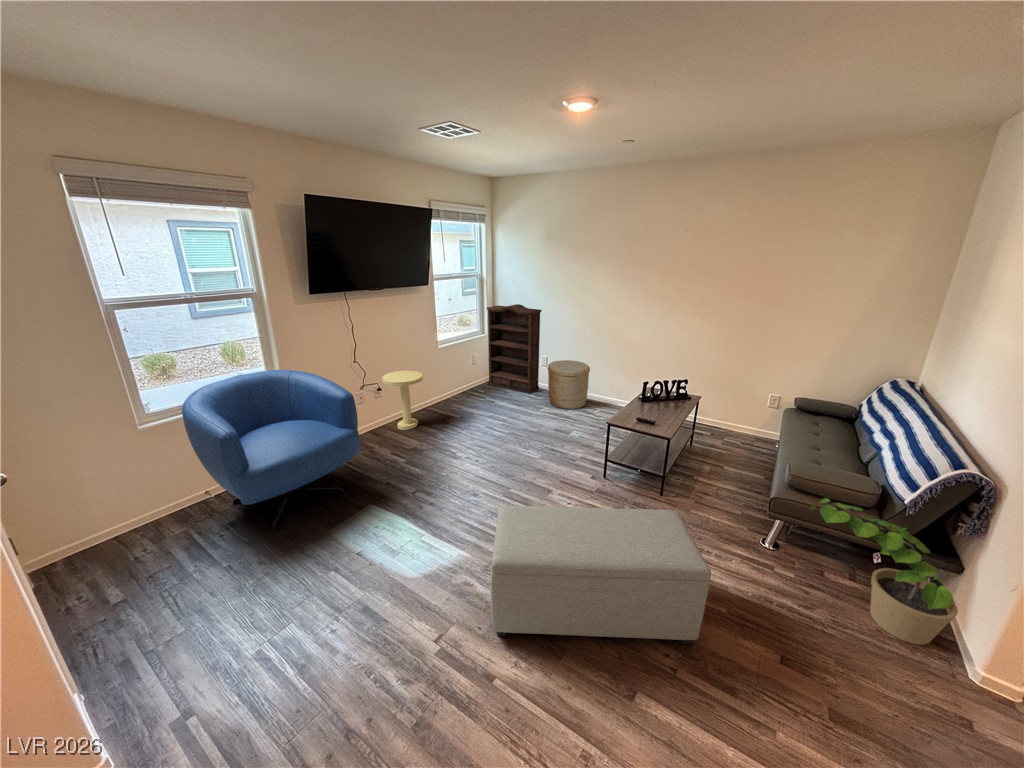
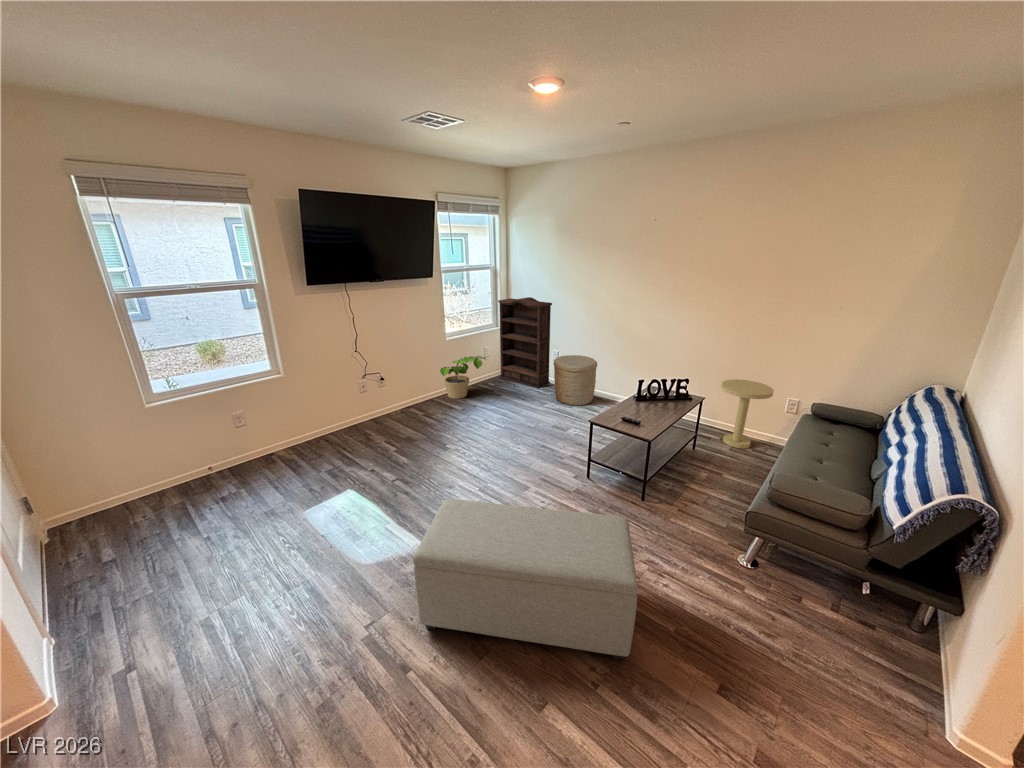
armchair: present [182,370,360,531] -> none [178,357,344,508]
side table: present [382,371,423,430] -> present [721,379,774,449]
potted plant: present [810,498,958,645] -> present [440,356,486,399]

